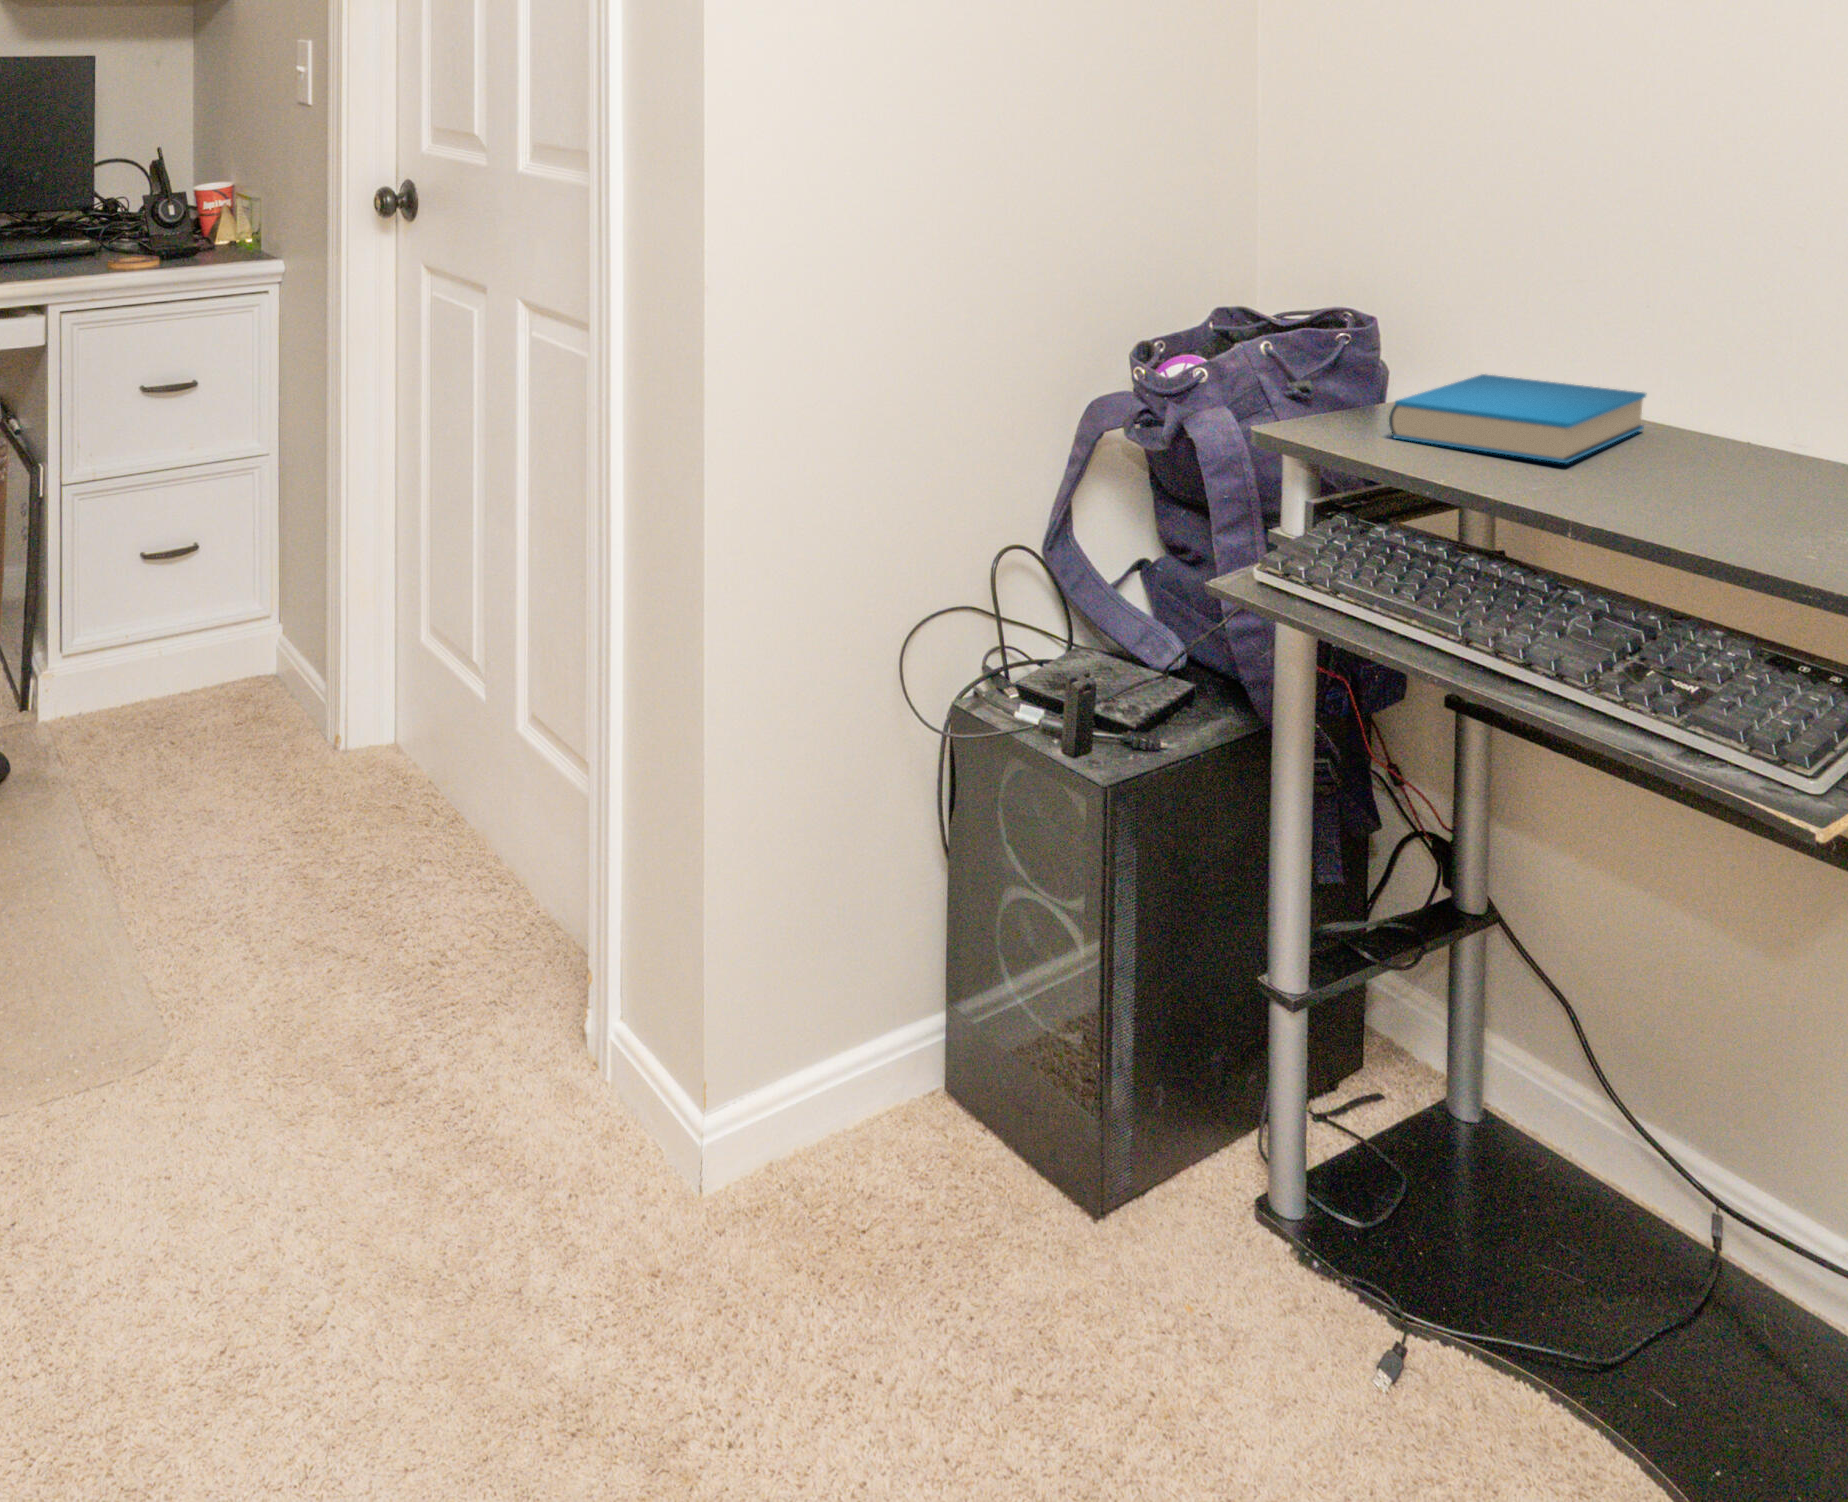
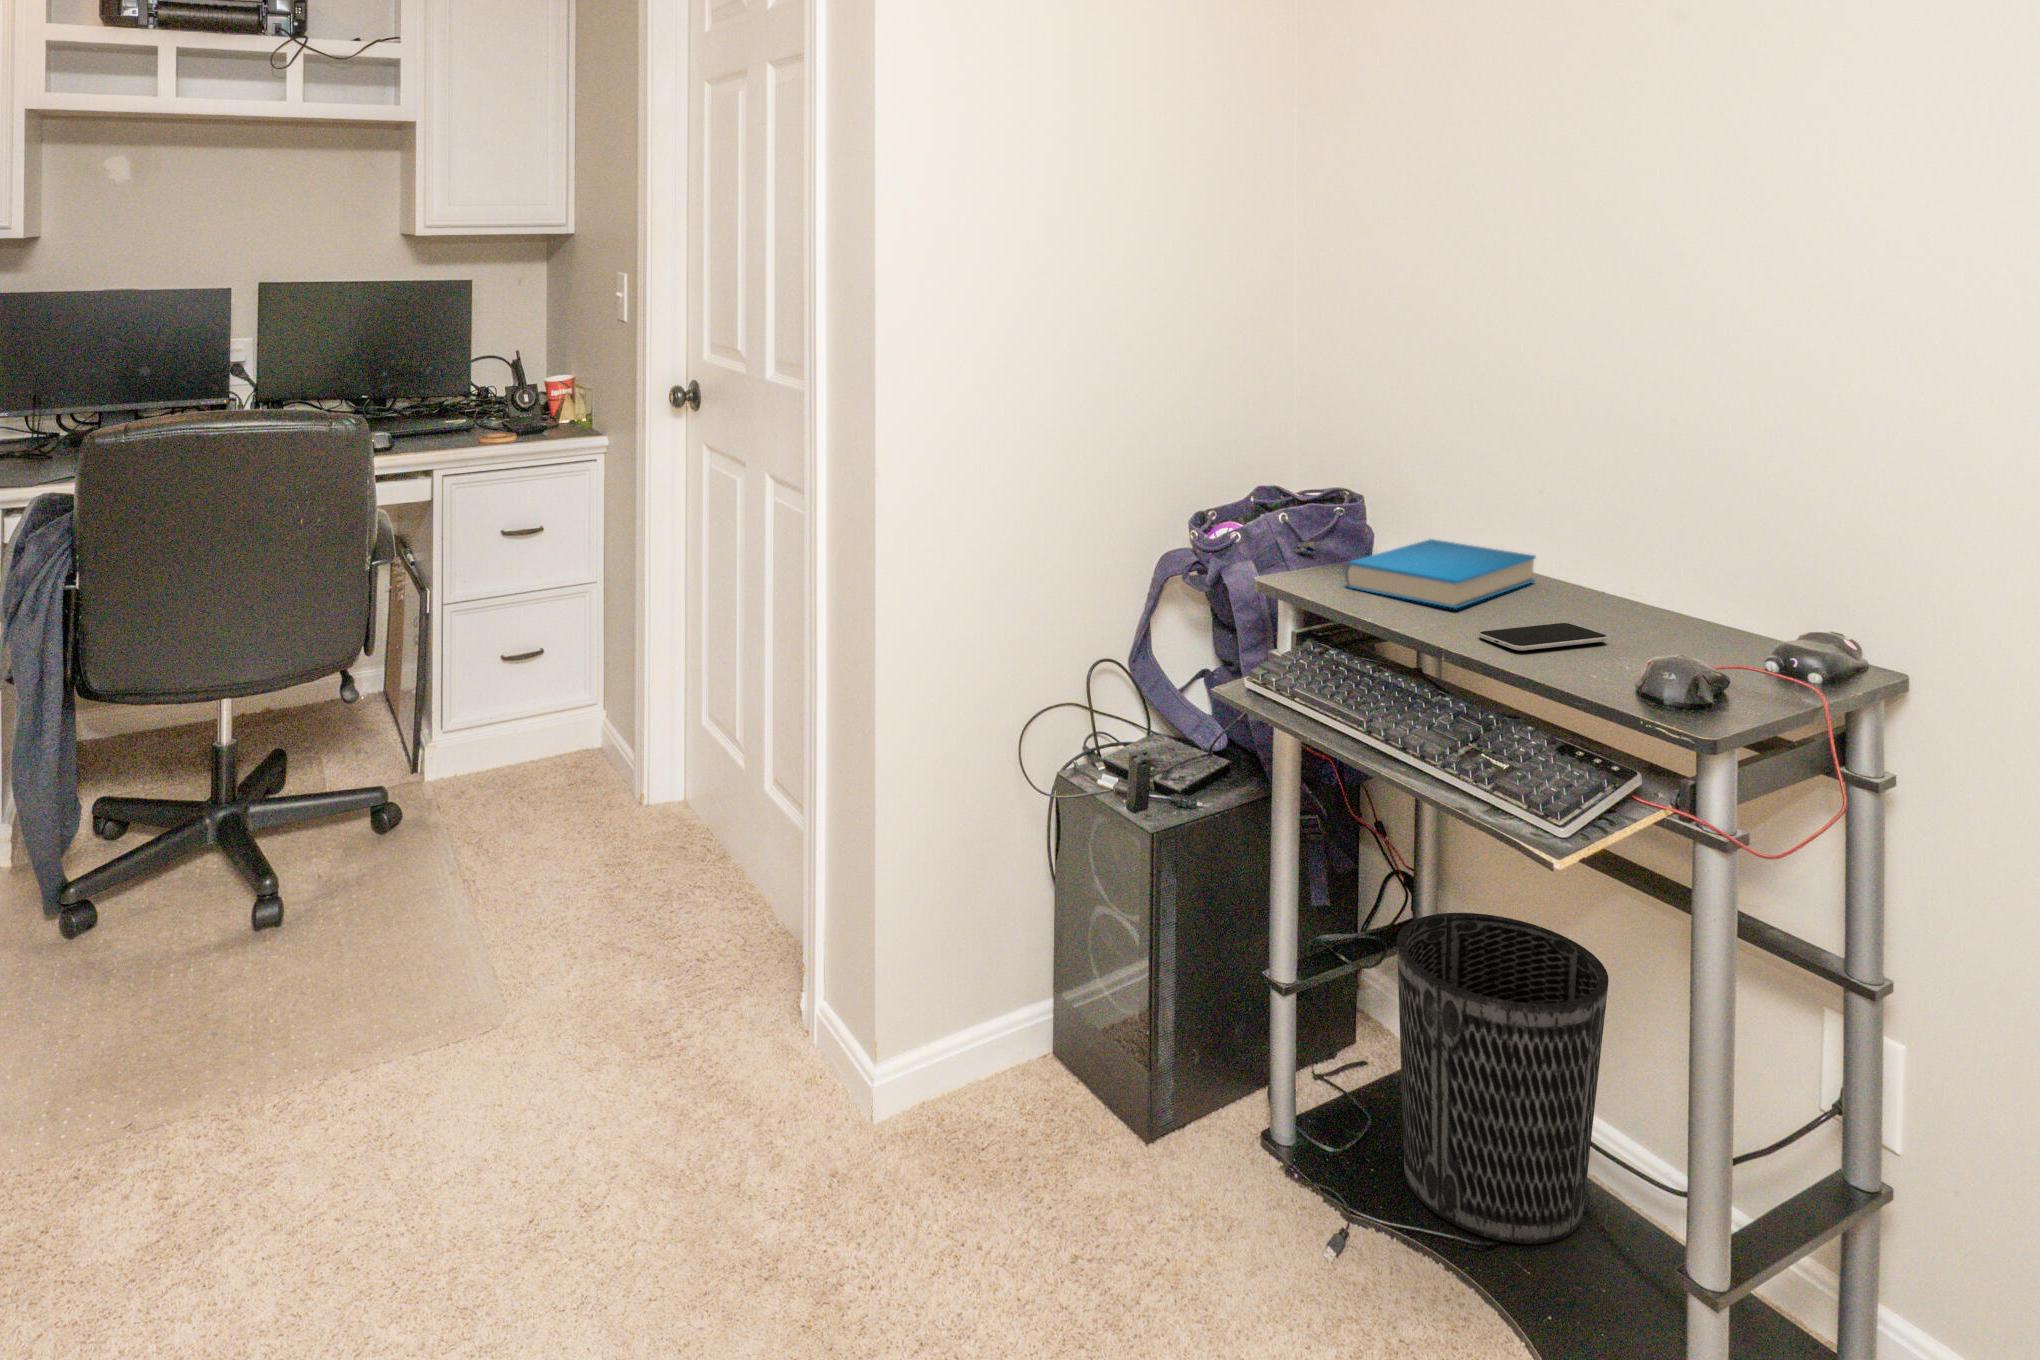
smartphone: none [1625,481,1811,518] -> present [1479,623,1607,651]
wastebasket: none [1447,890,1762,1354] -> present [1397,913,1609,1244]

